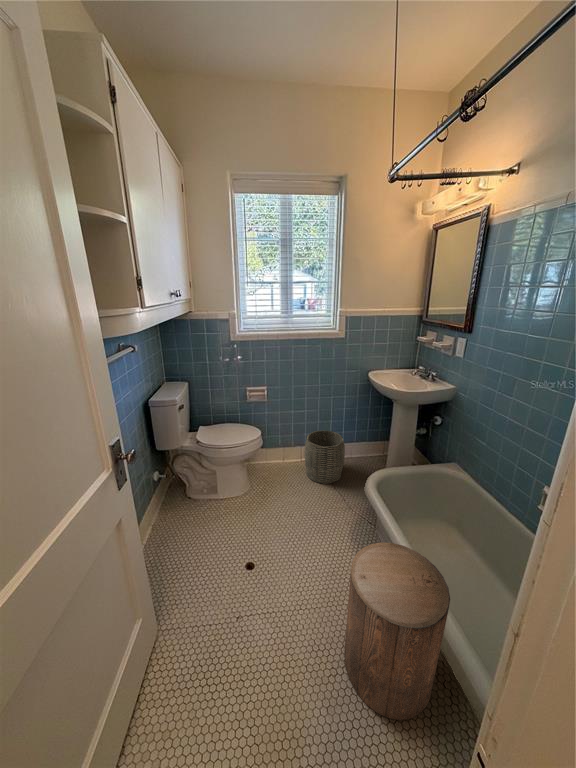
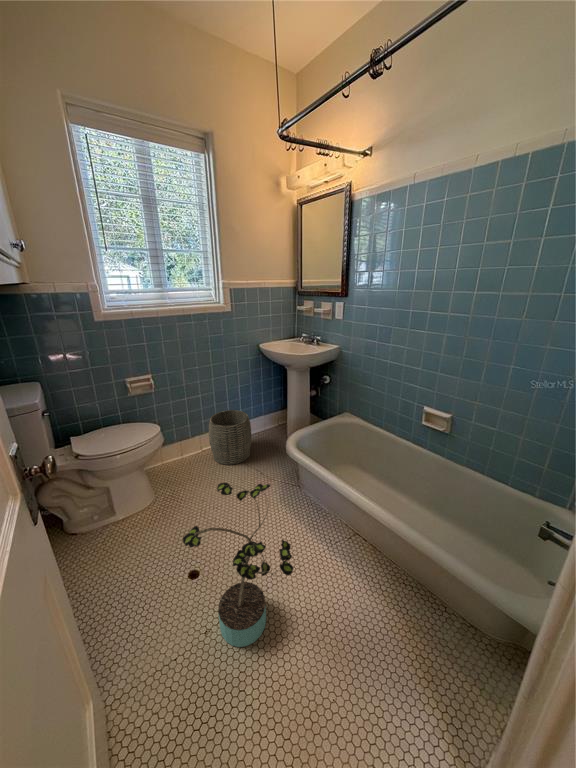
potted plant: none [222,497,308,647] -> present [183,483,293,647]
stool: present [344,542,450,720] -> none [321,483,414,635]

